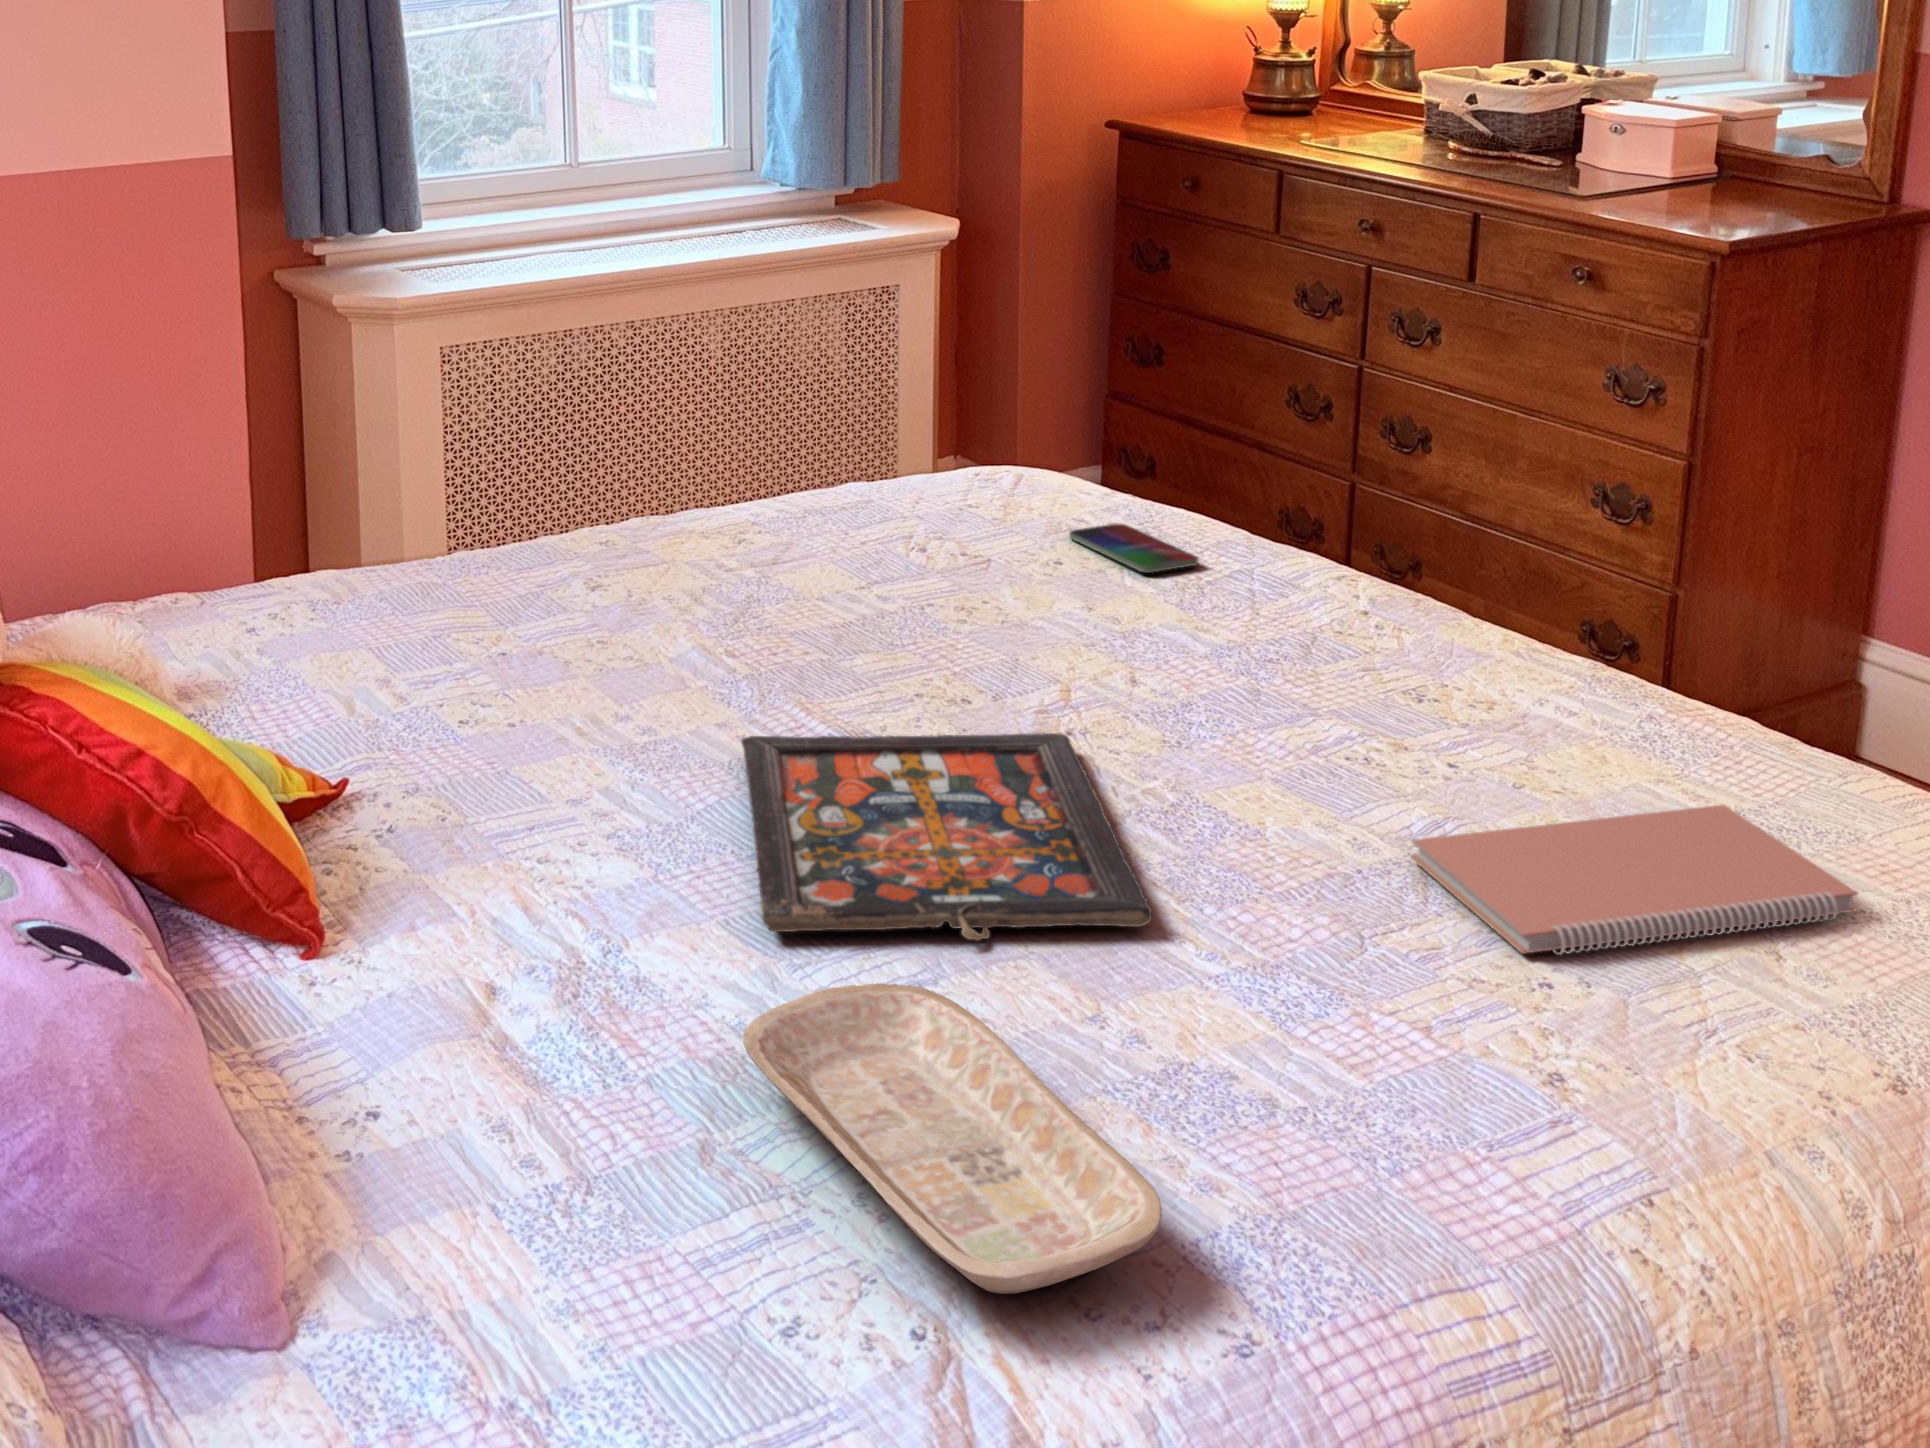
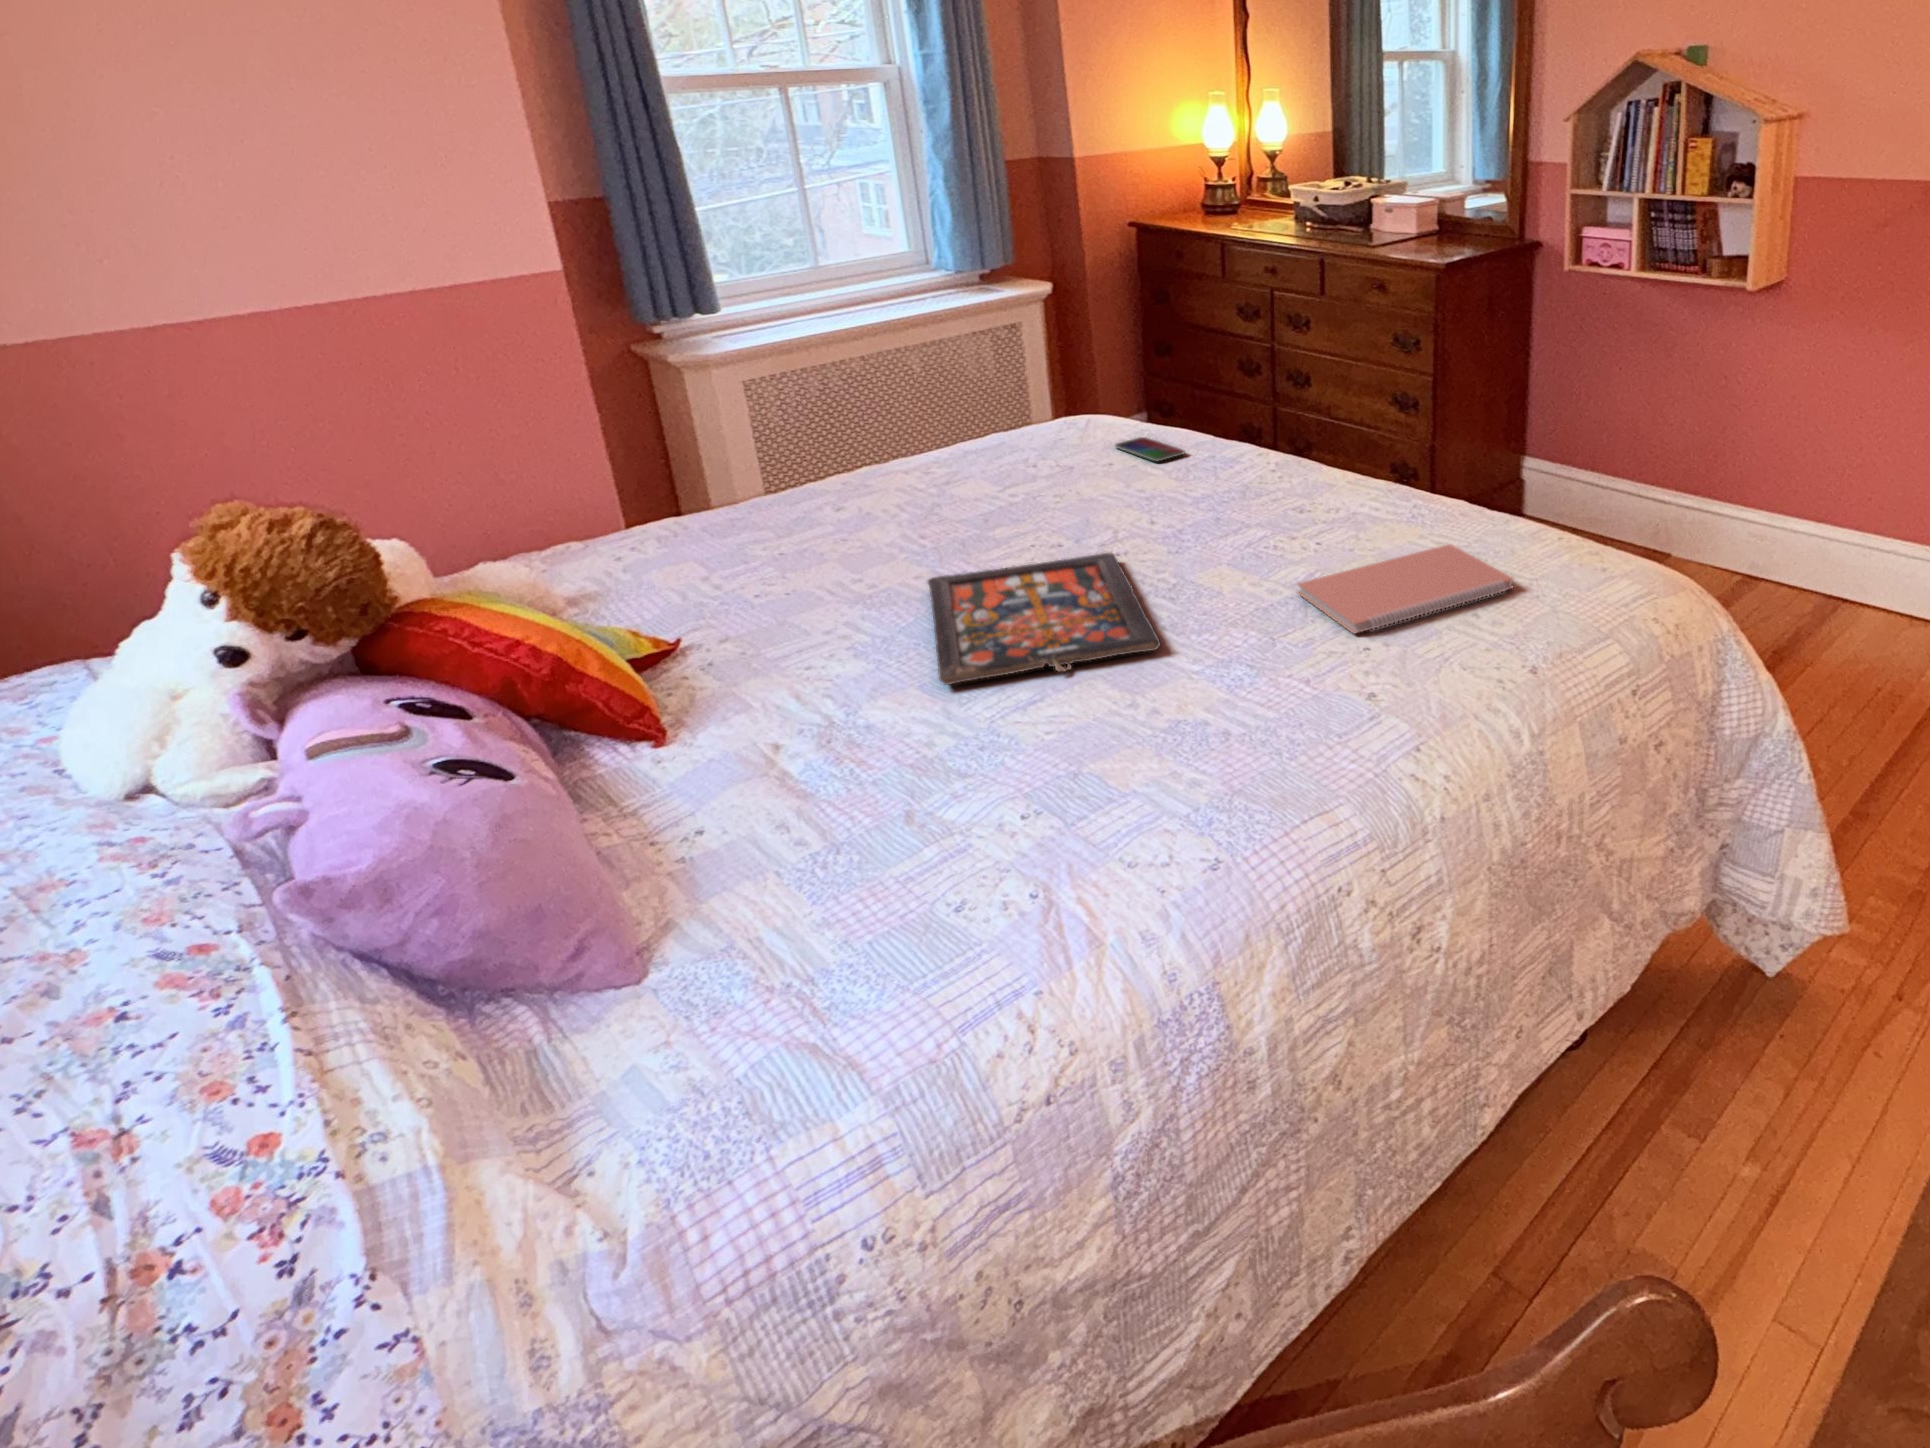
tray: present [743,983,1162,1294] -> none [925,703,1164,865]

